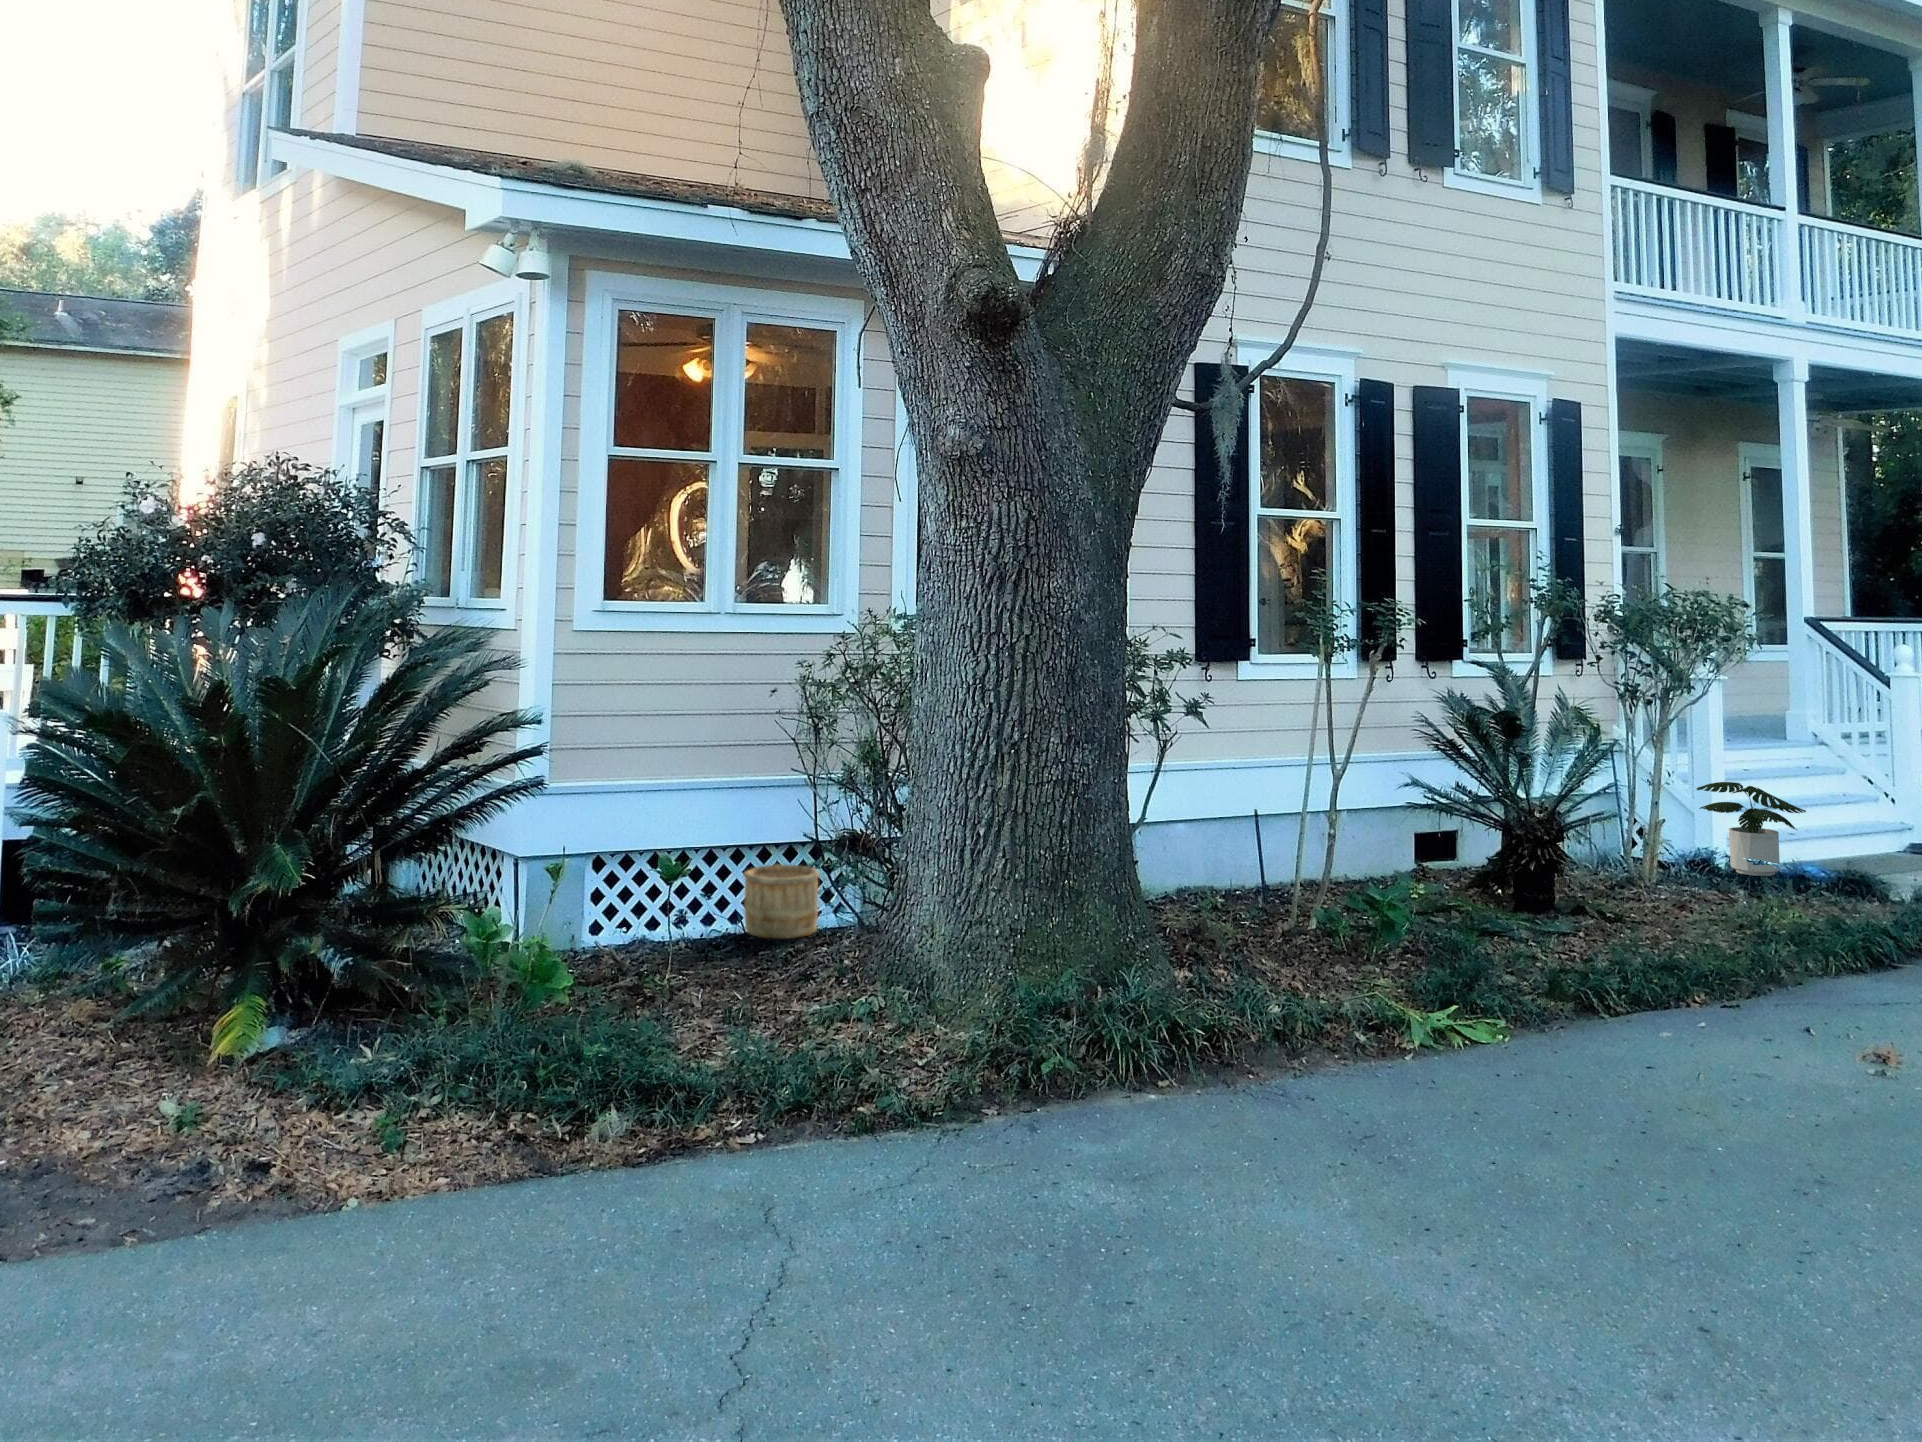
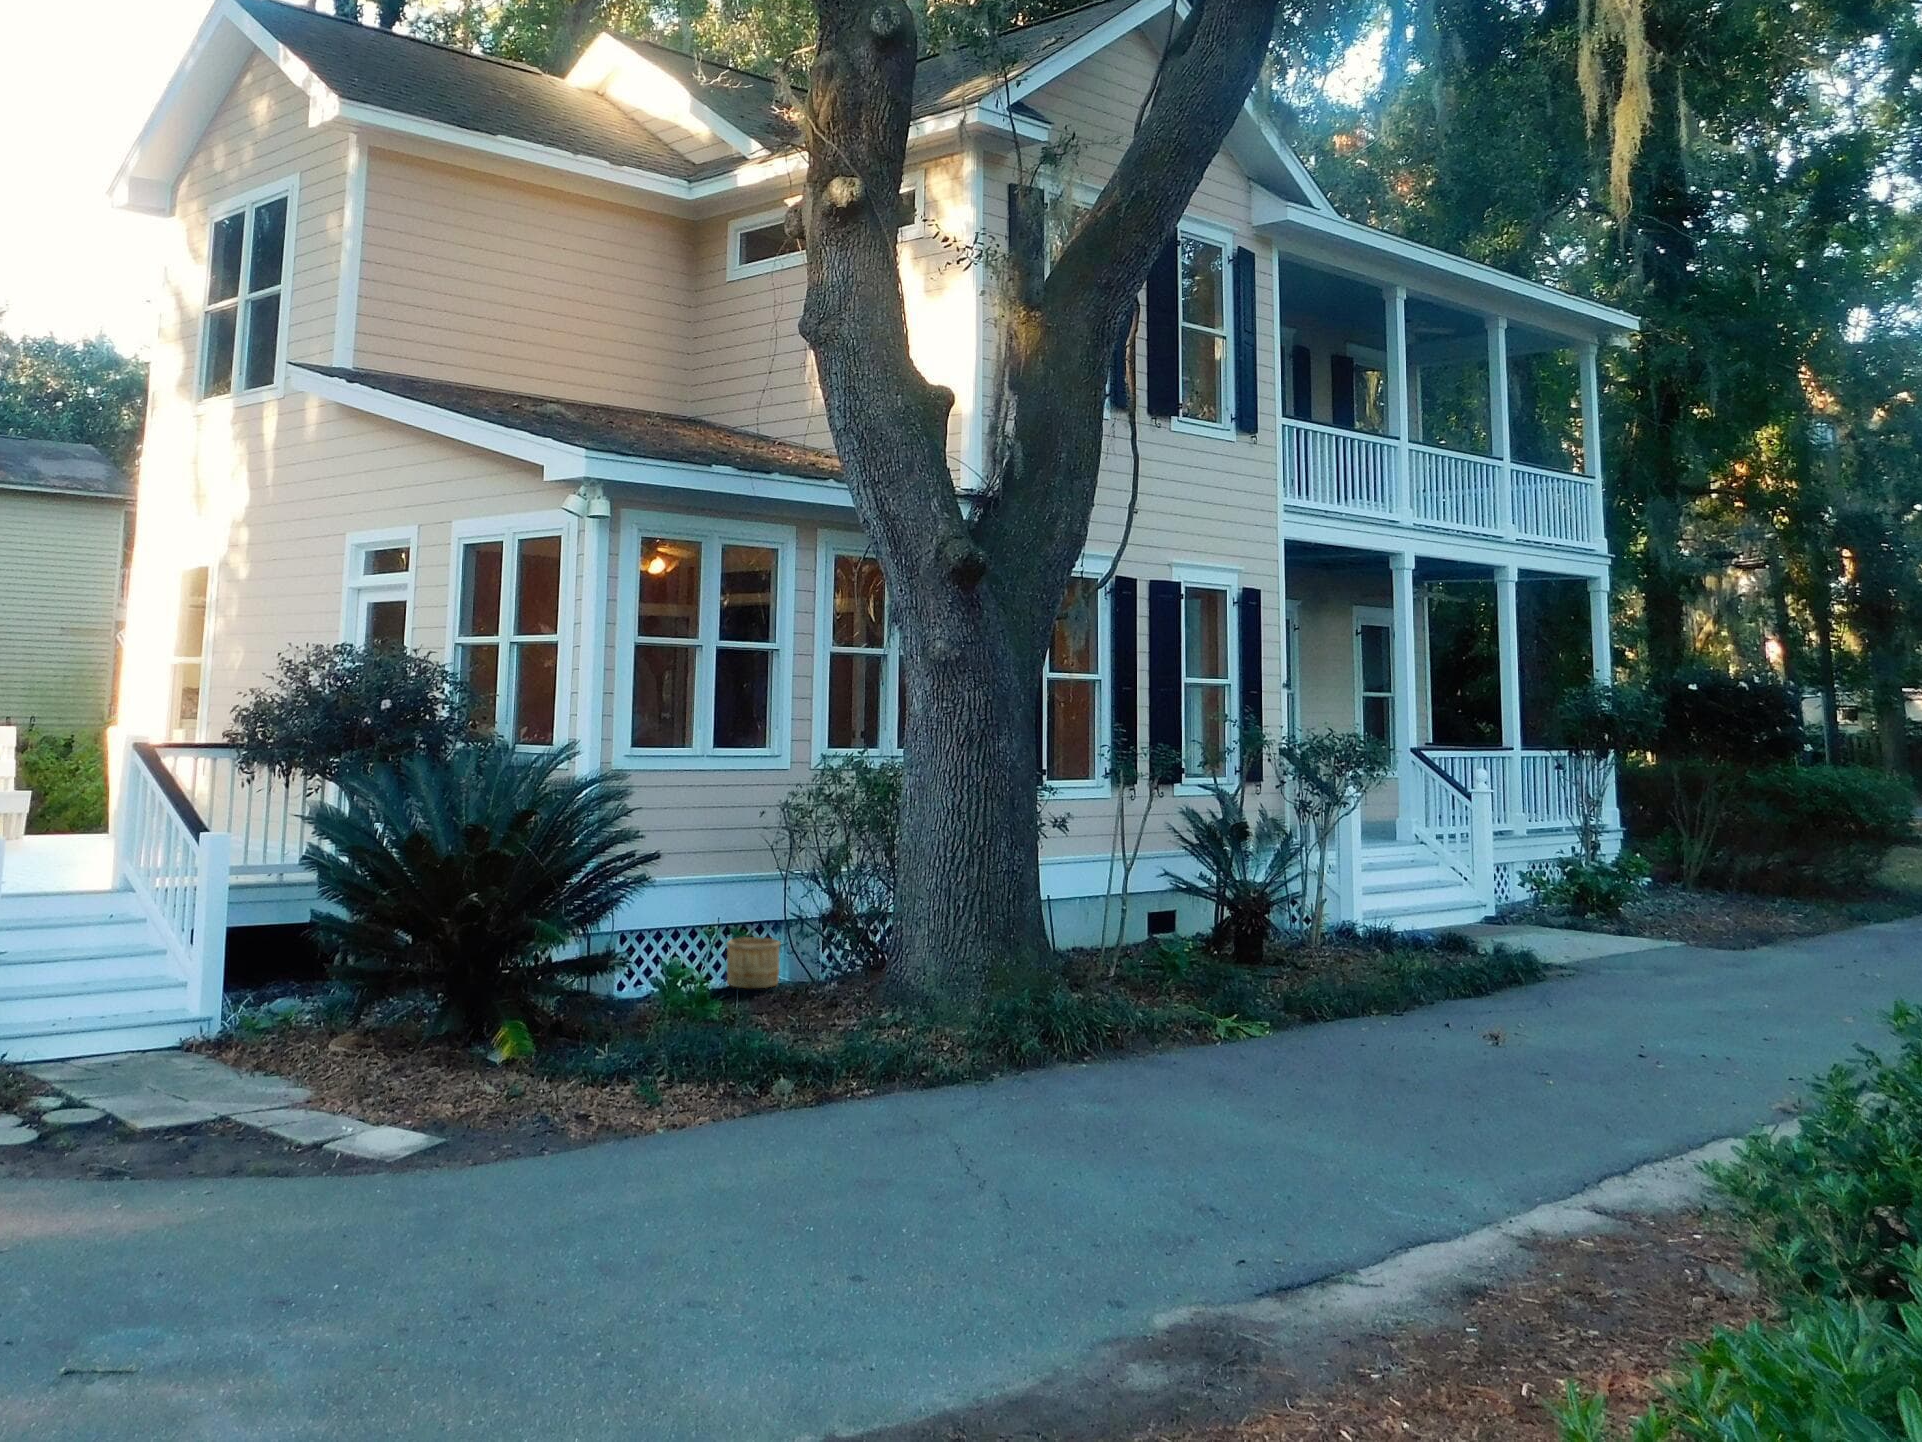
potted plant: present [1697,782,1806,876] -> none [1345,872,1420,939]

